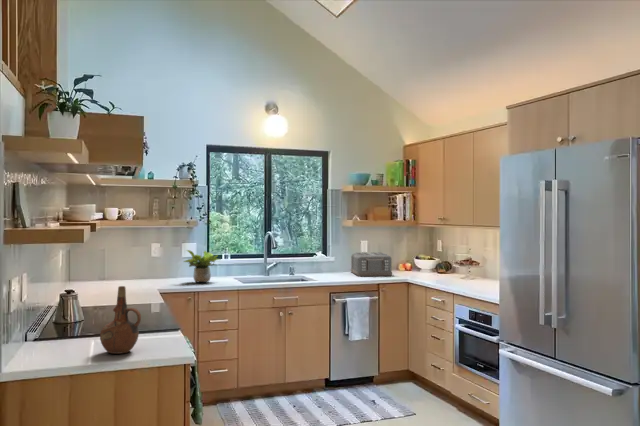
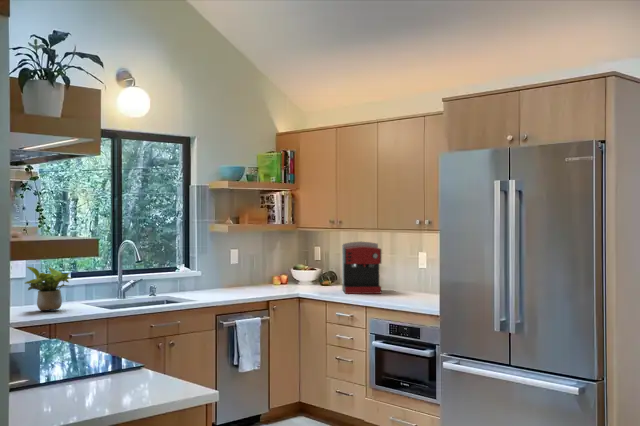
coffee maker: none [444,236,479,283] -> present [342,242,381,294]
toaster: present [351,252,392,276] -> none [222,263,278,293]
ceramic pitcher: present [100,286,141,354] -> none [87,312,140,402]

